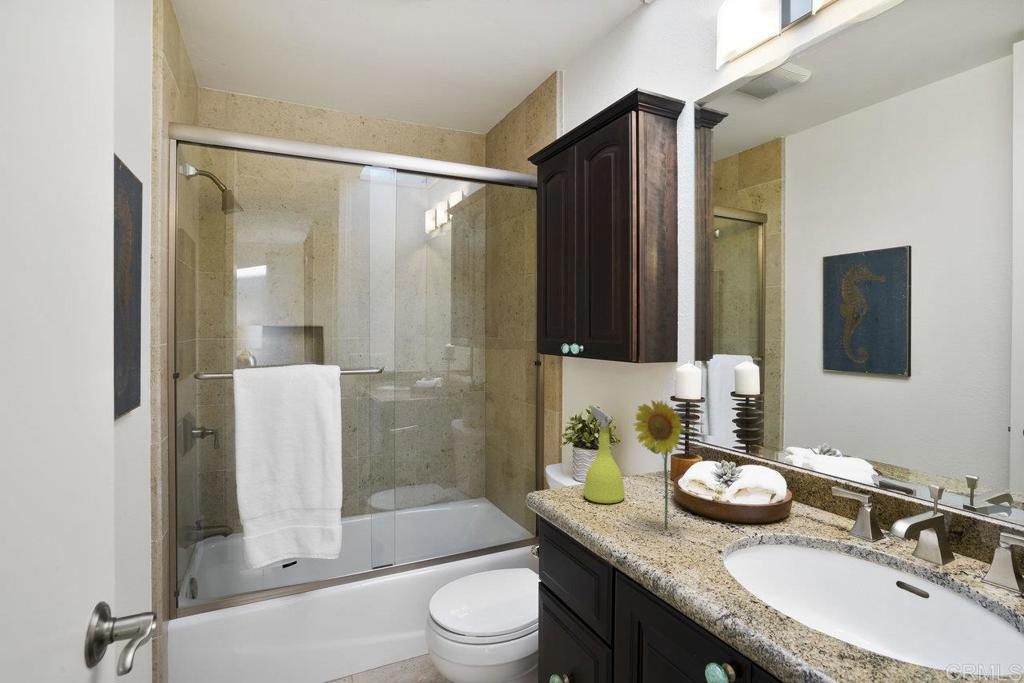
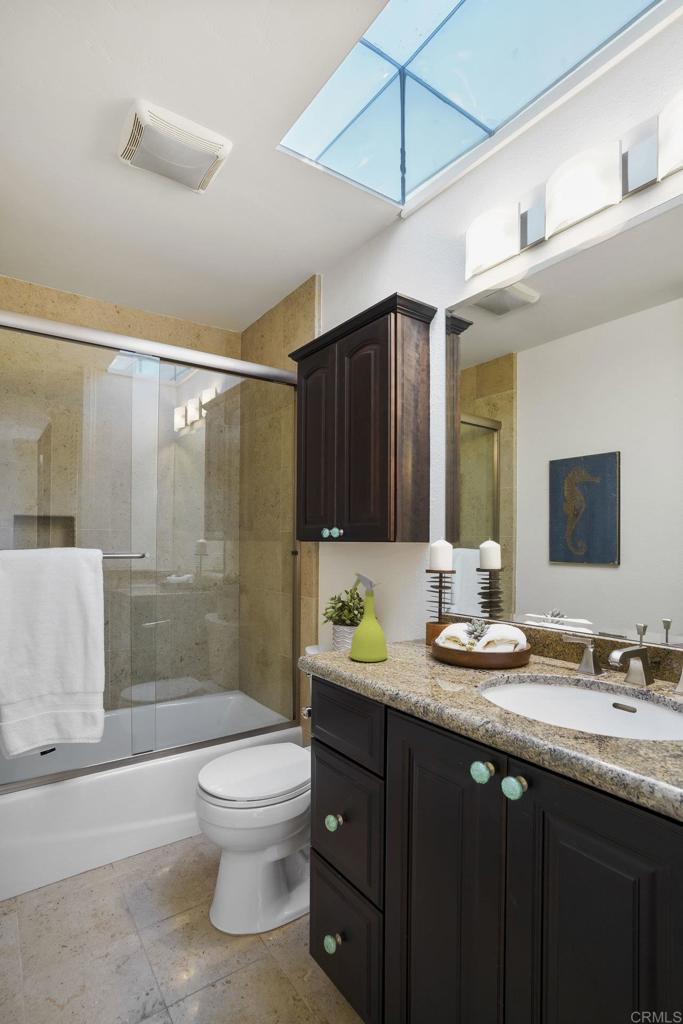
flower: present [634,400,692,529] -> none [399,557,451,676]

